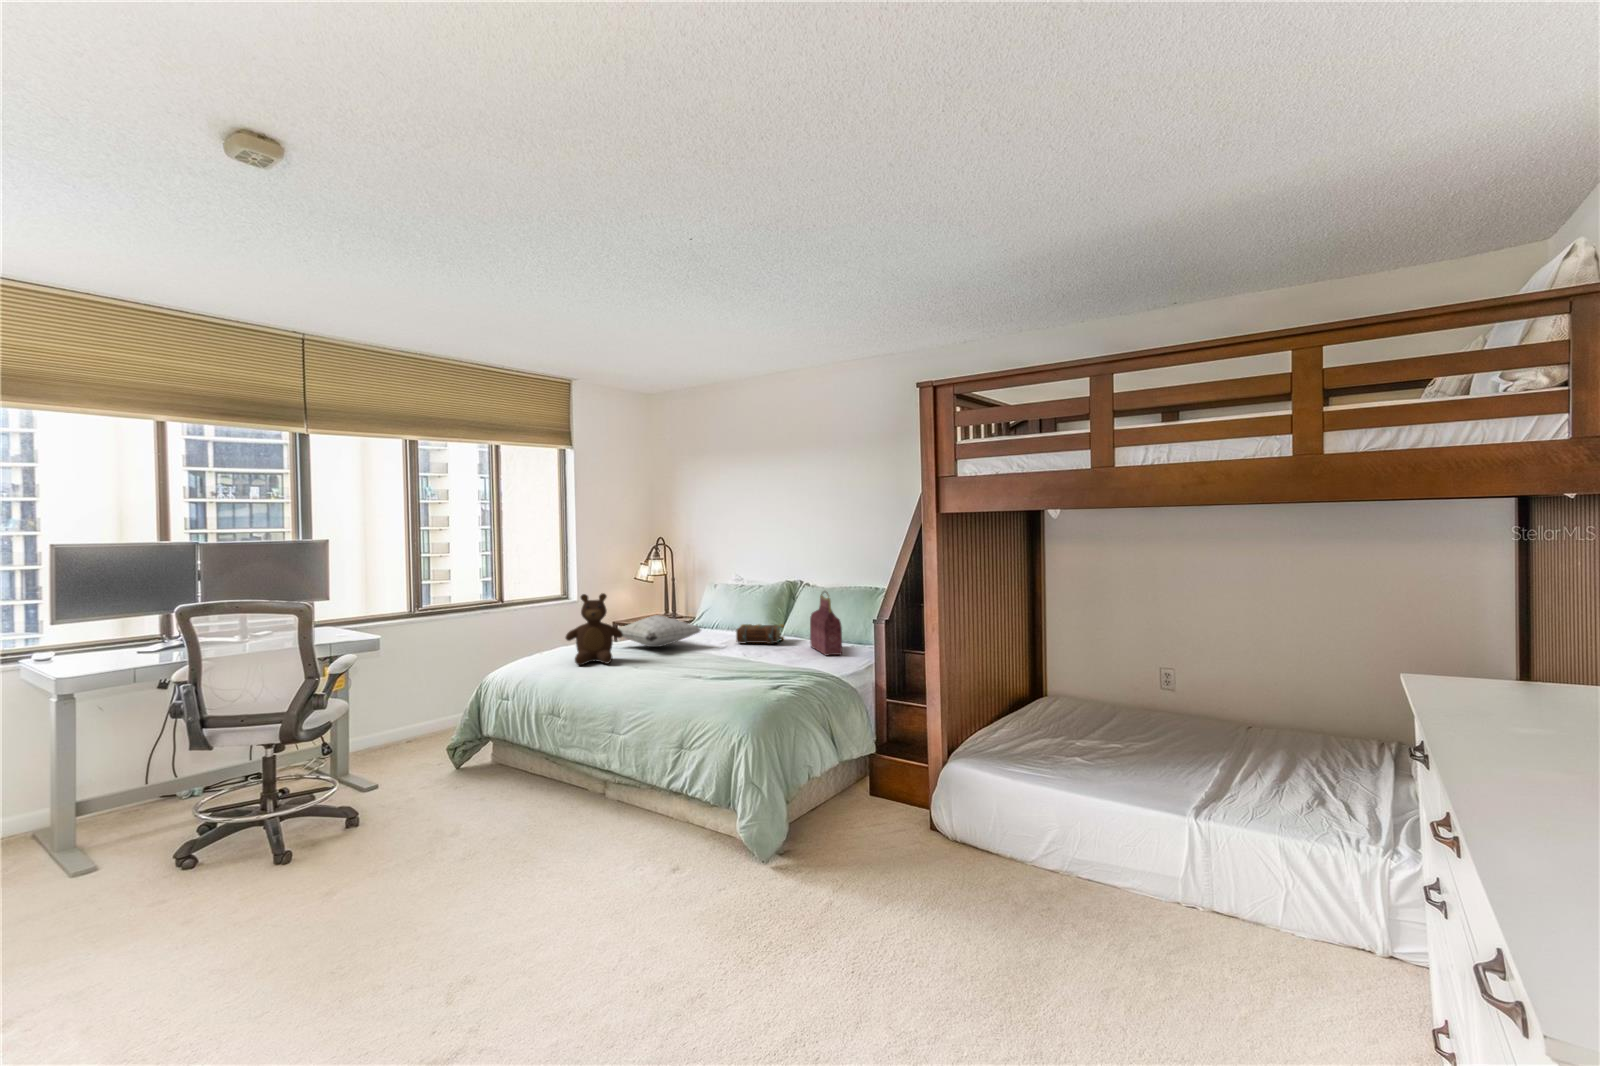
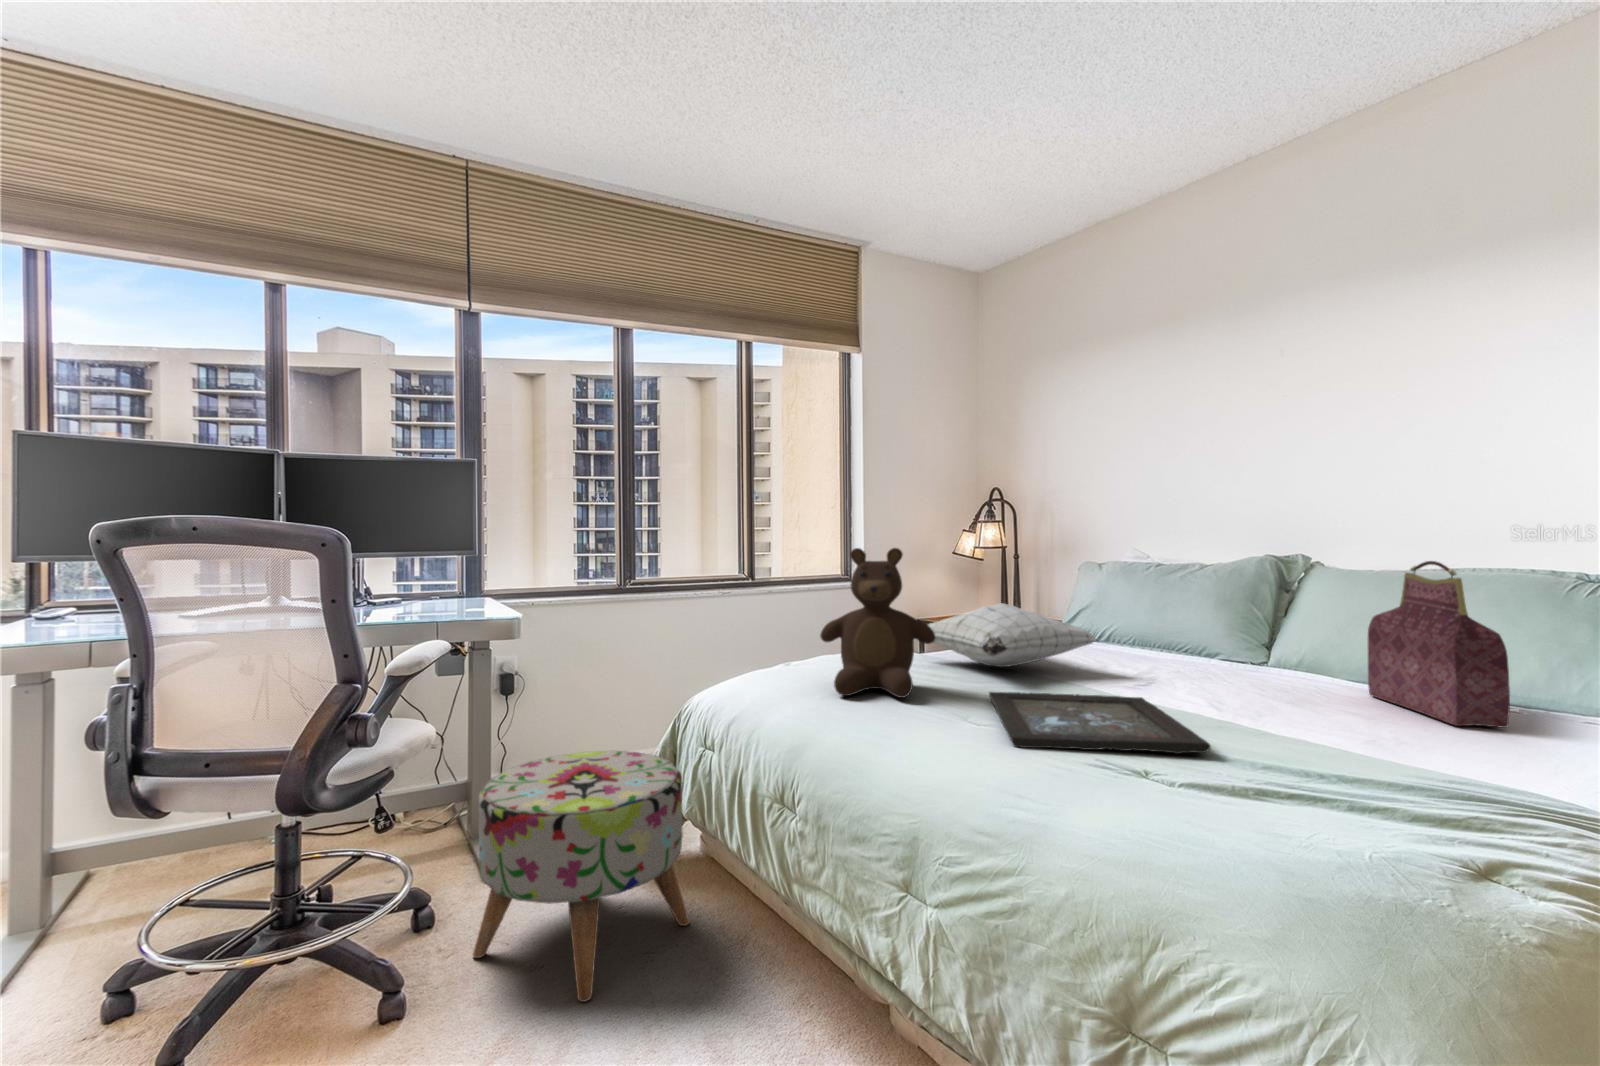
book: present [736,624,784,644] -> none [1170,633,1287,679]
tray: none [647,655,725,676] -> present [989,692,1211,754]
ottoman: none [384,707,499,816] -> present [473,751,690,1002]

